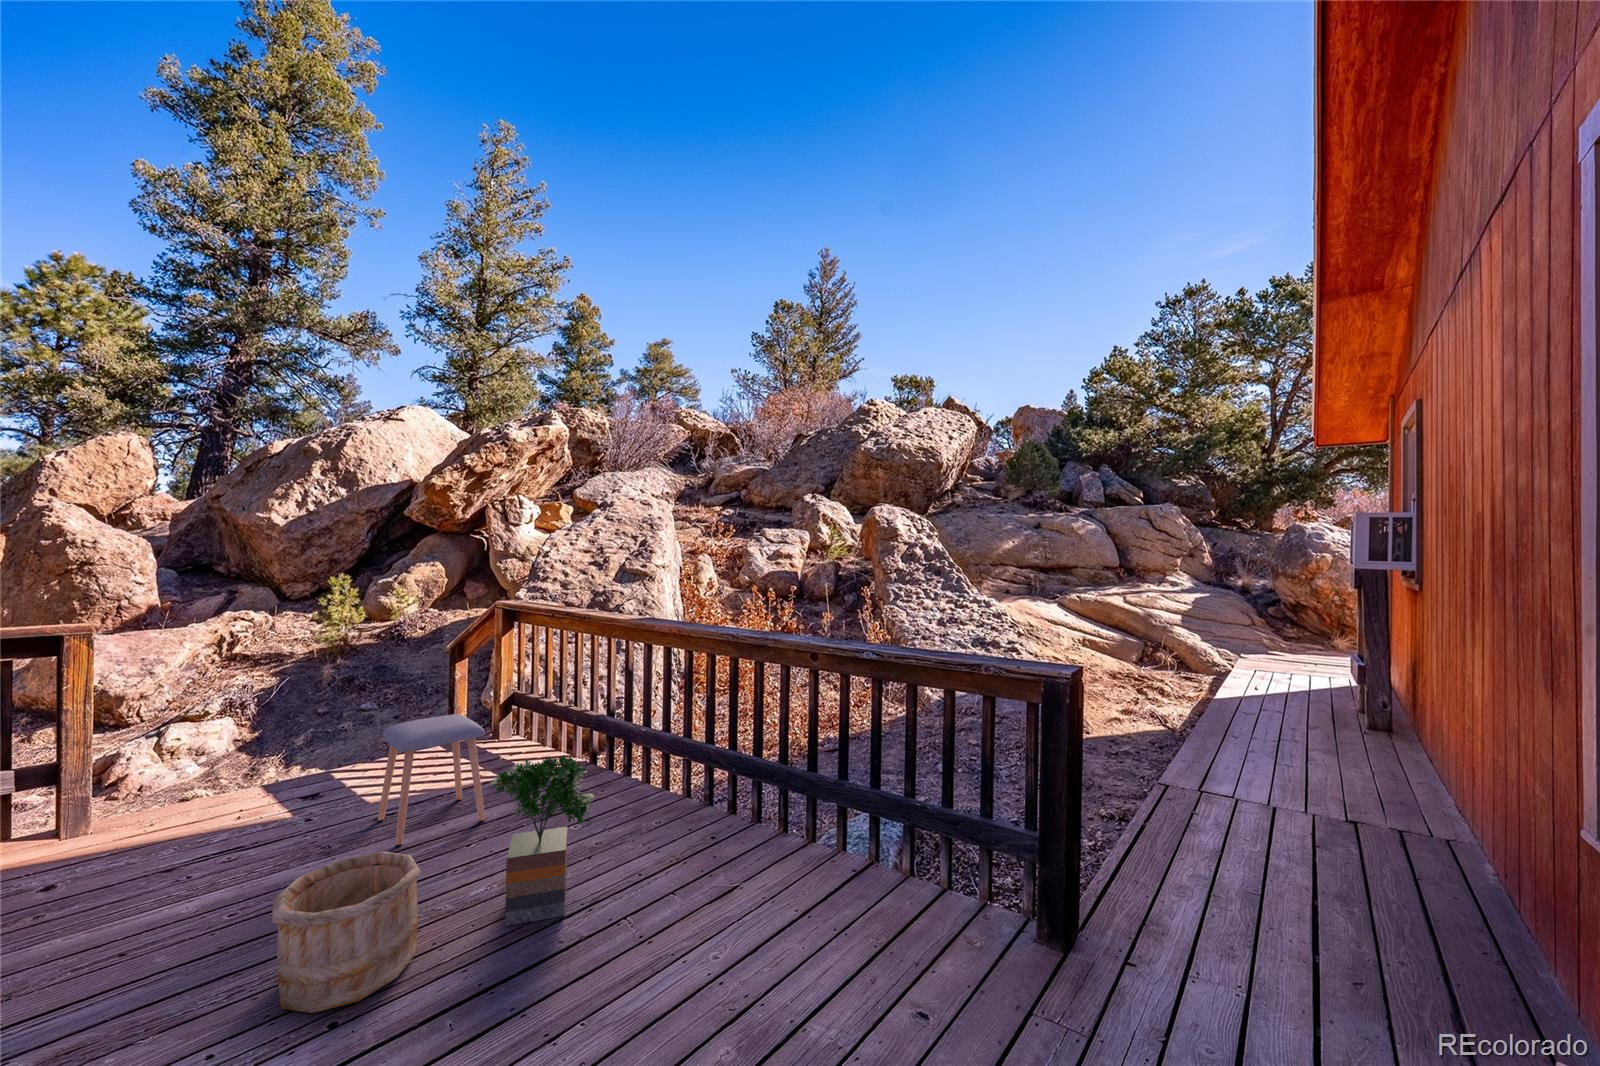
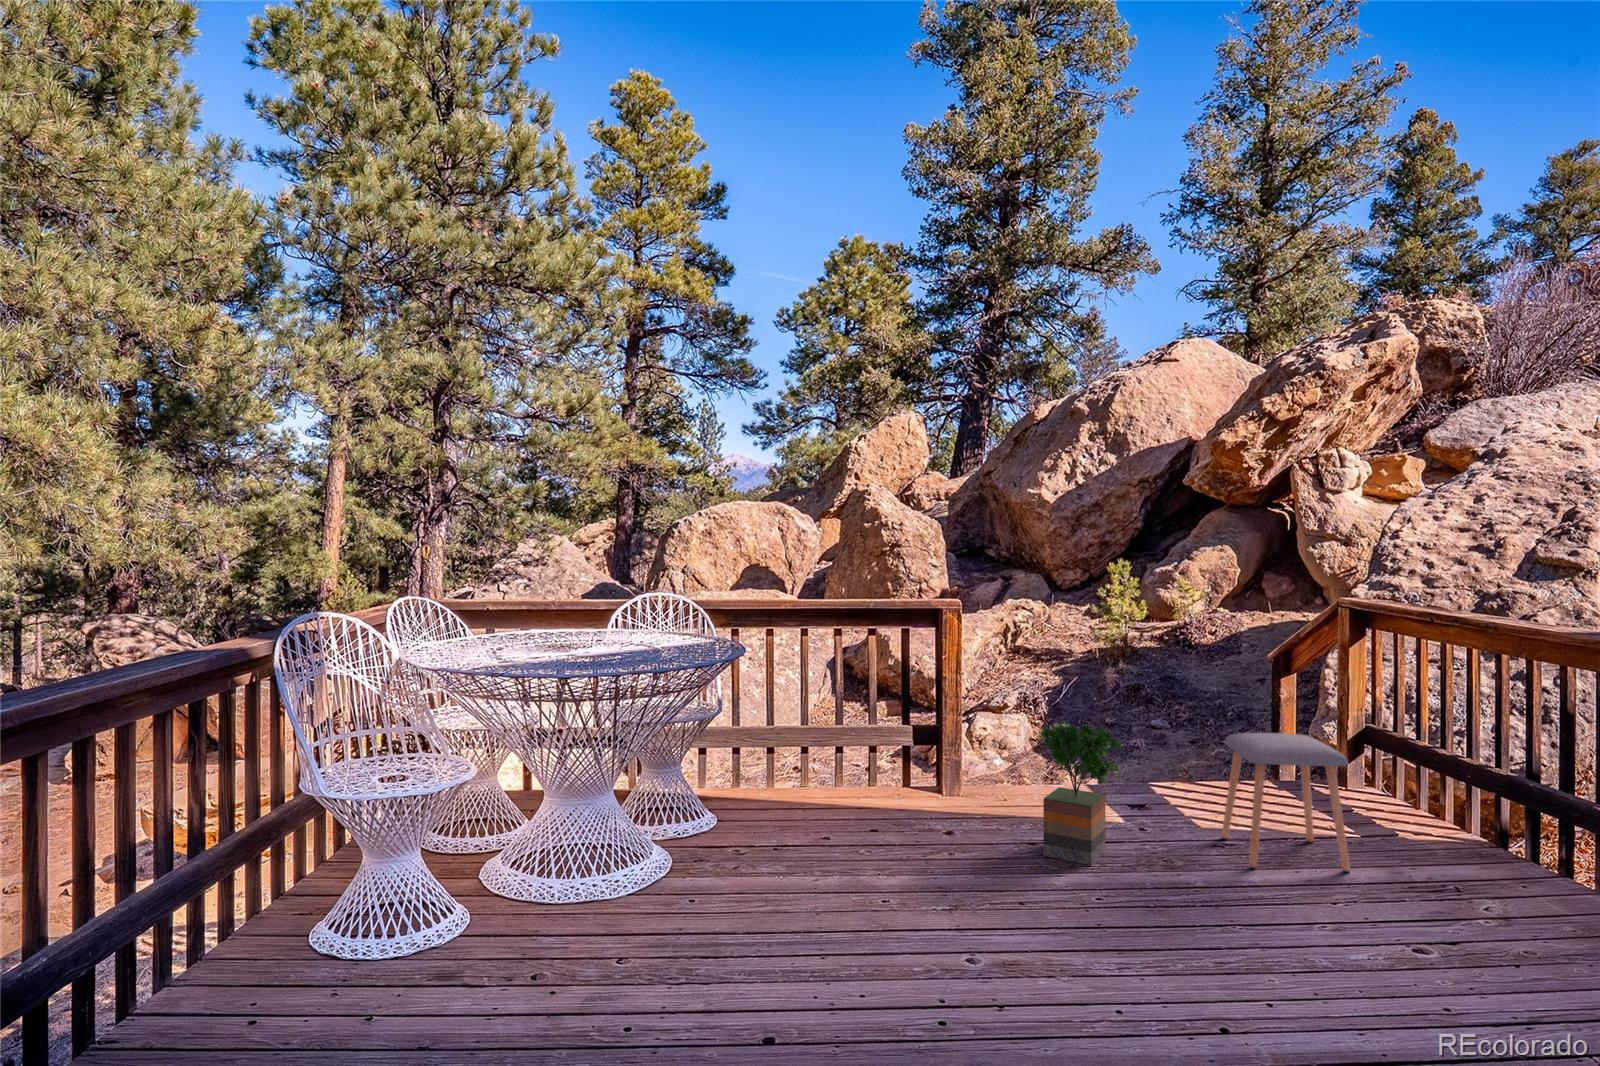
potted tree: present [491,755,594,926] -> present [1038,722,1122,865]
wooden bucket: present [272,852,421,1013] -> none [1174,851,1310,988]

